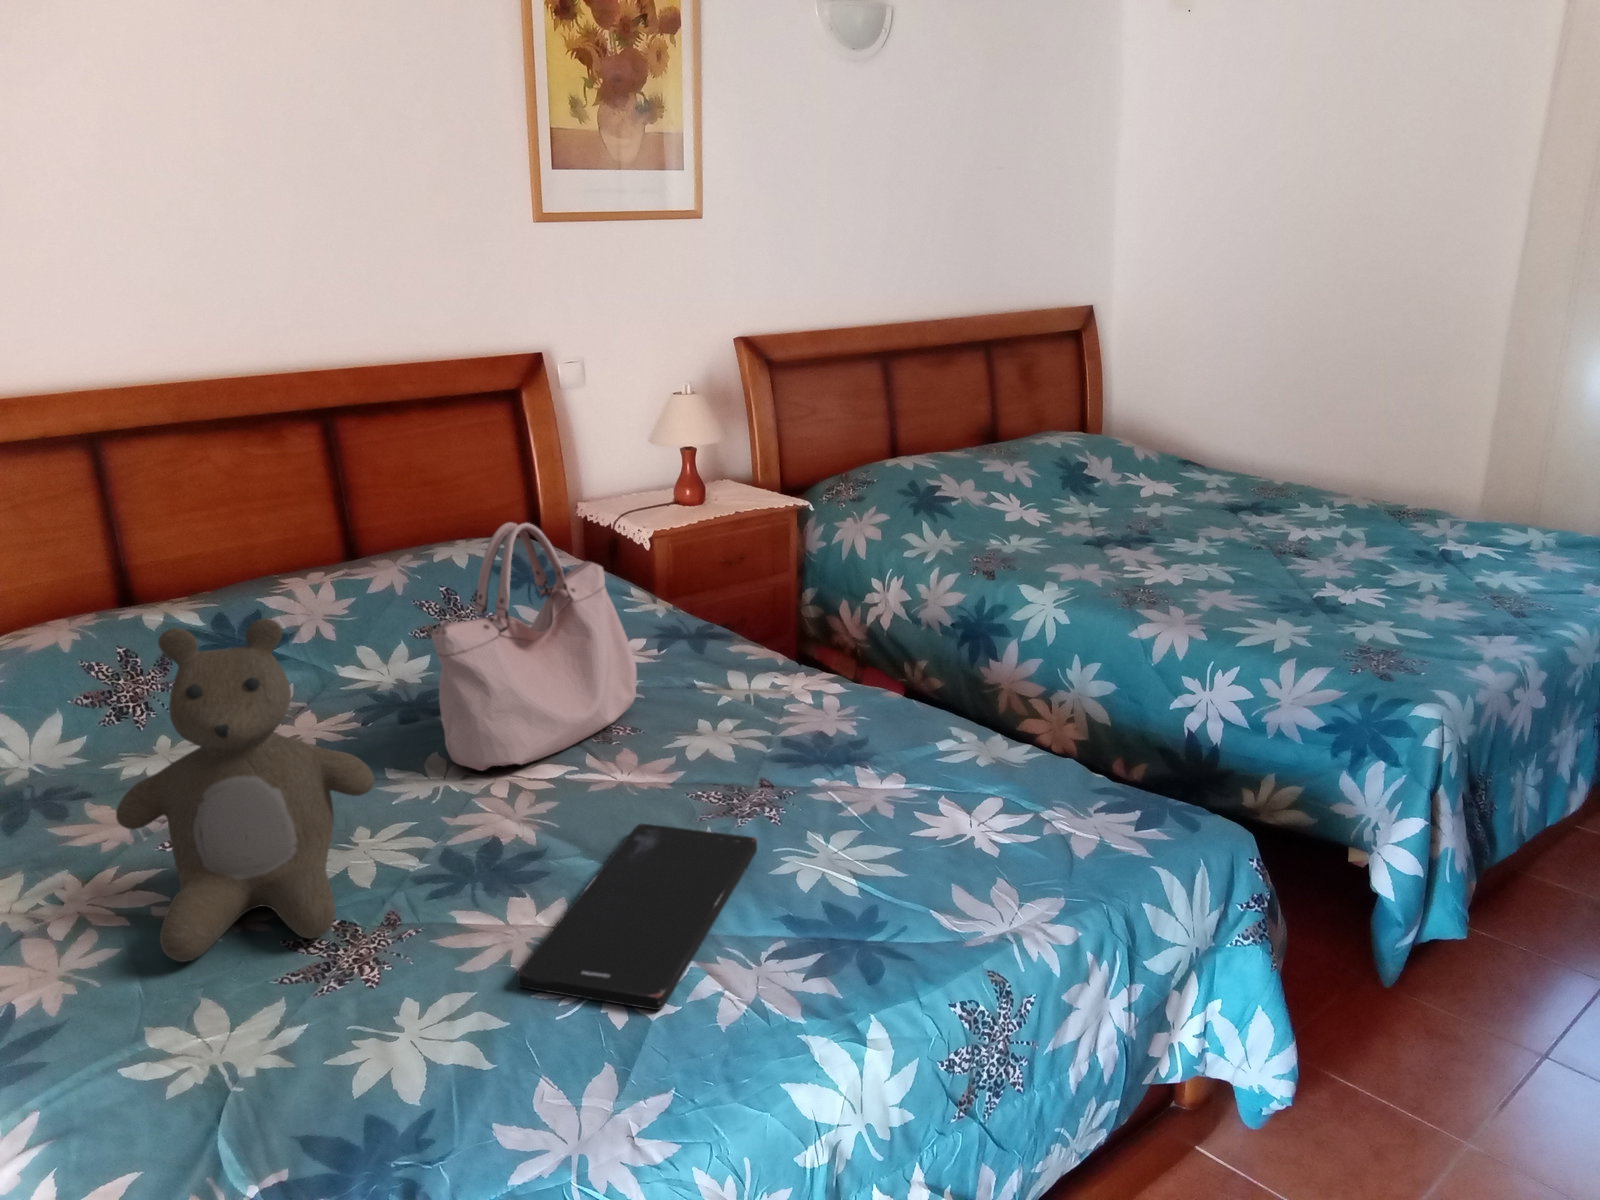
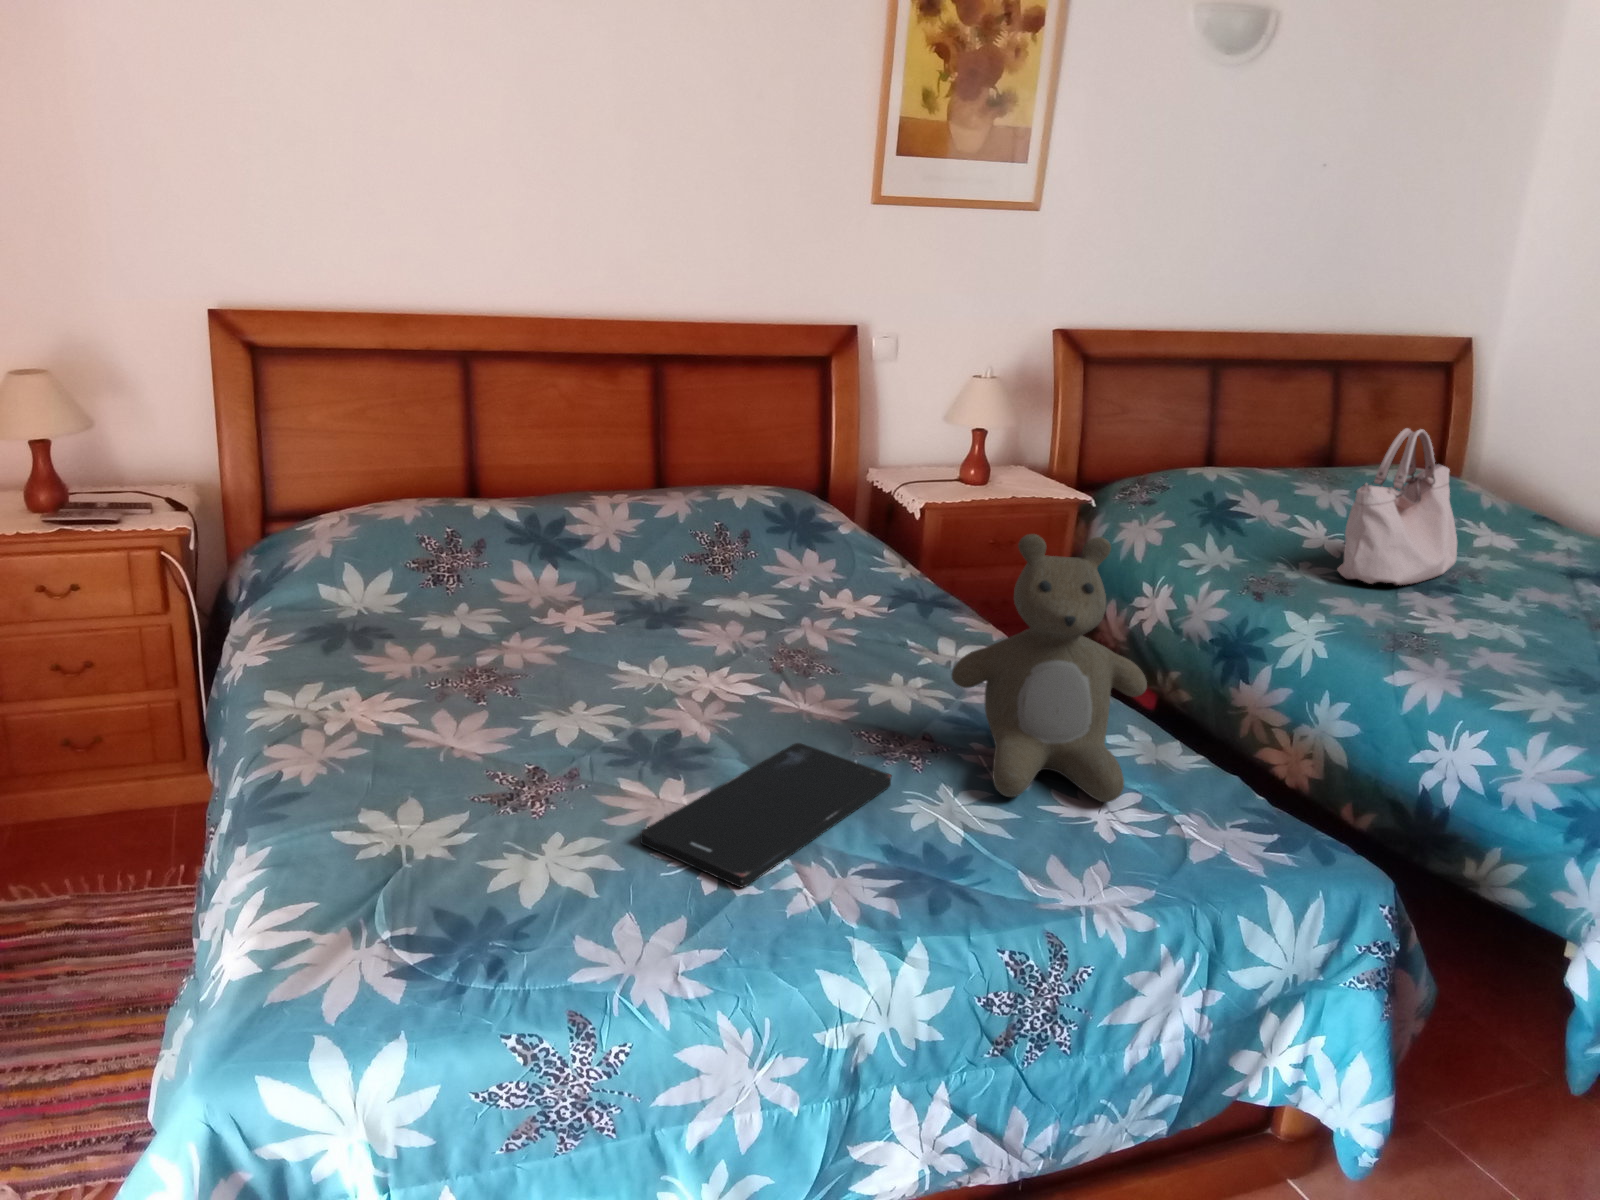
handbag: present [432,522,637,771] -> present [1337,428,1457,585]
teddy bear: present [116,619,375,962] -> present [952,534,1147,802]

